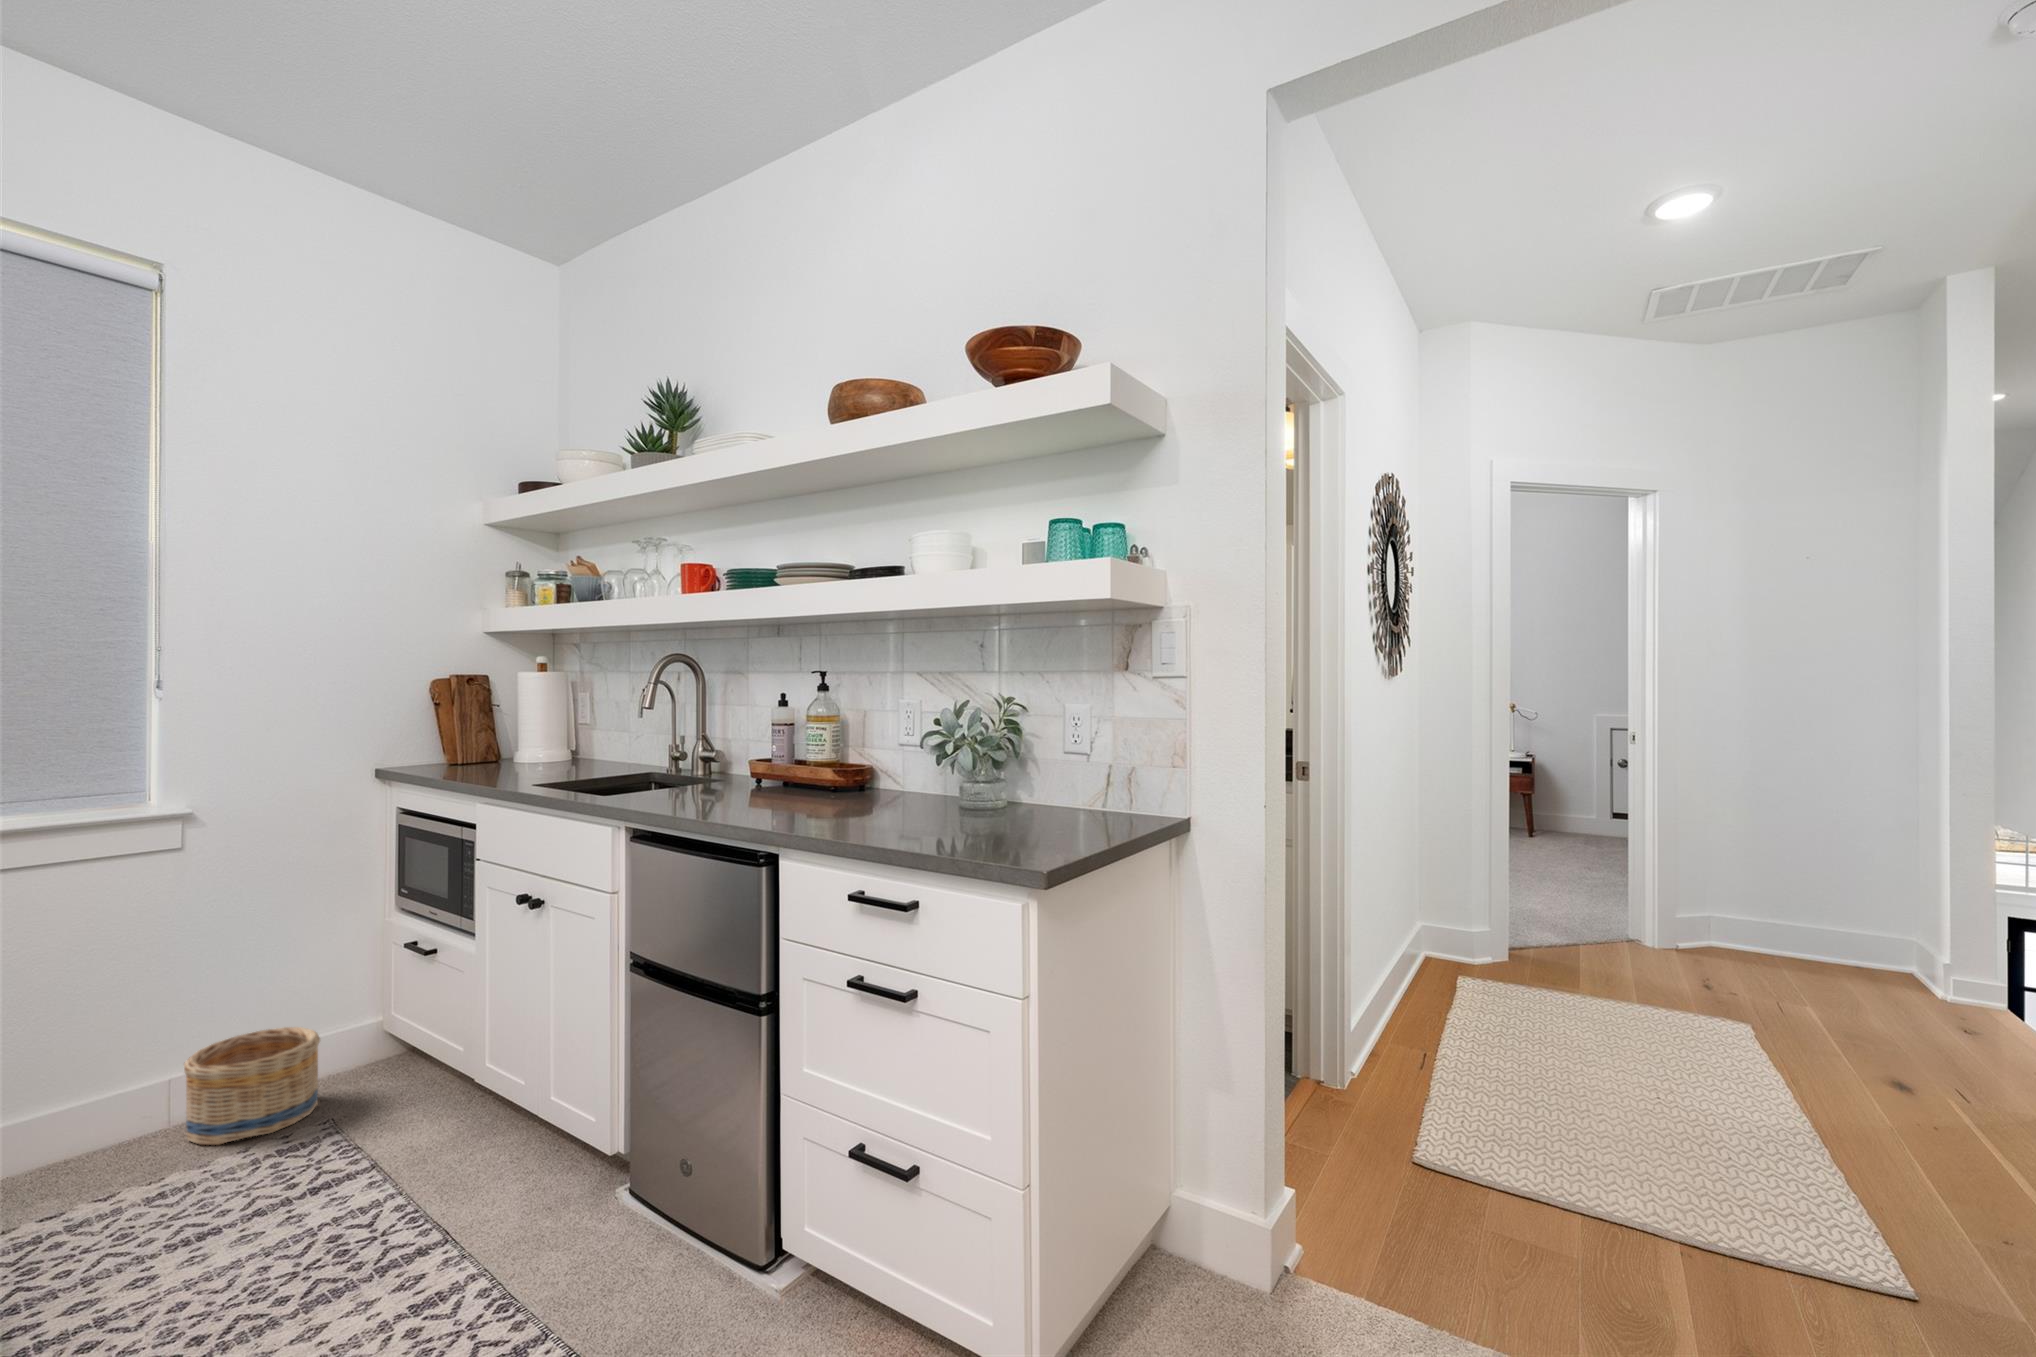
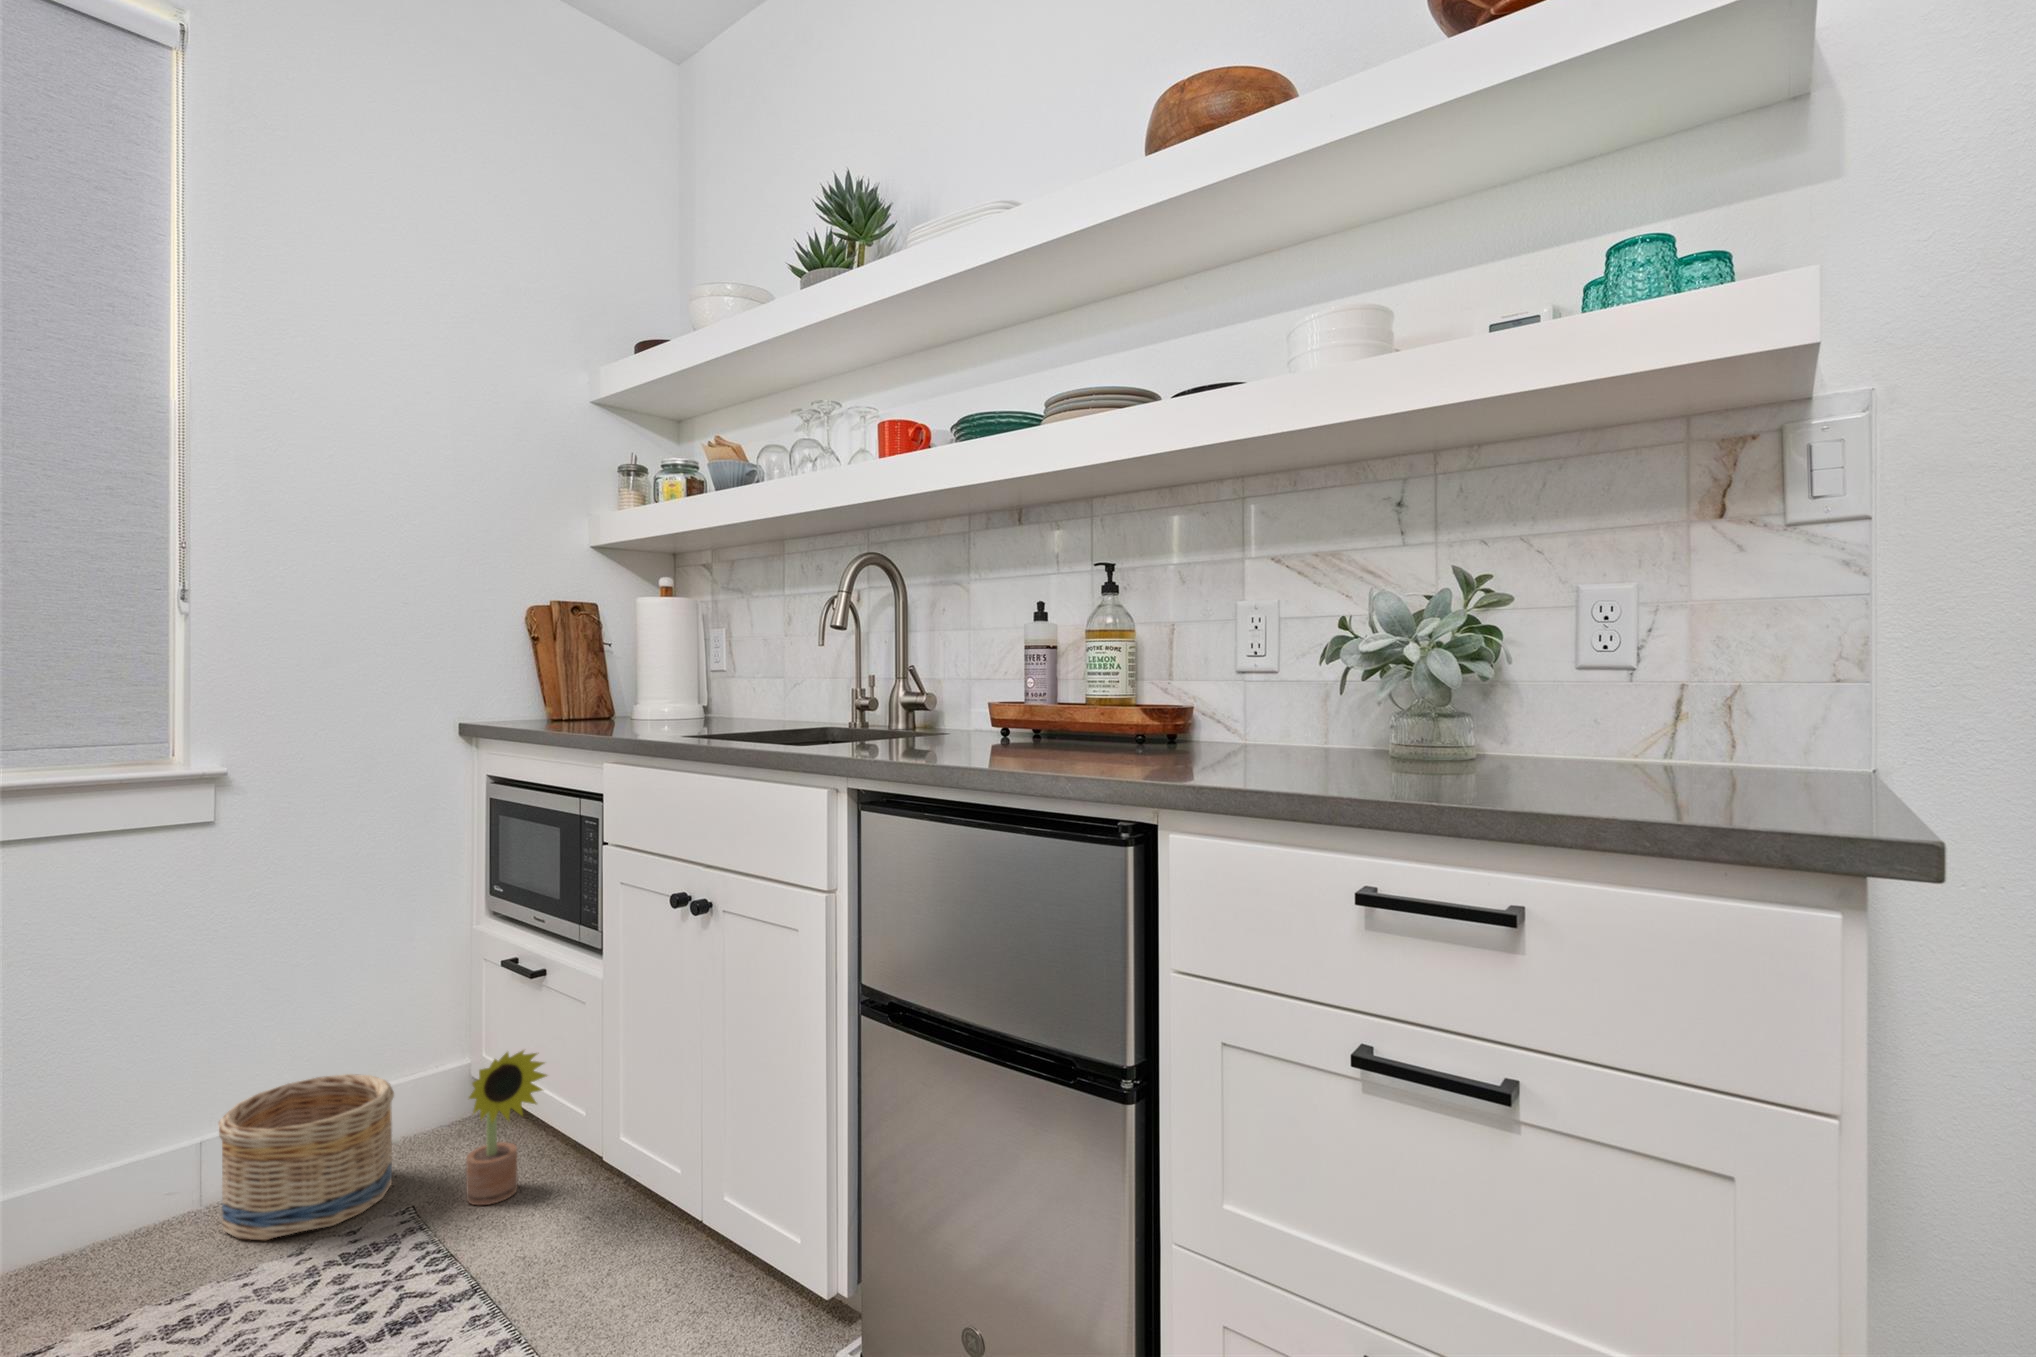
decorative plant: none [374,1004,437,1115] -> present [466,1050,547,1205]

